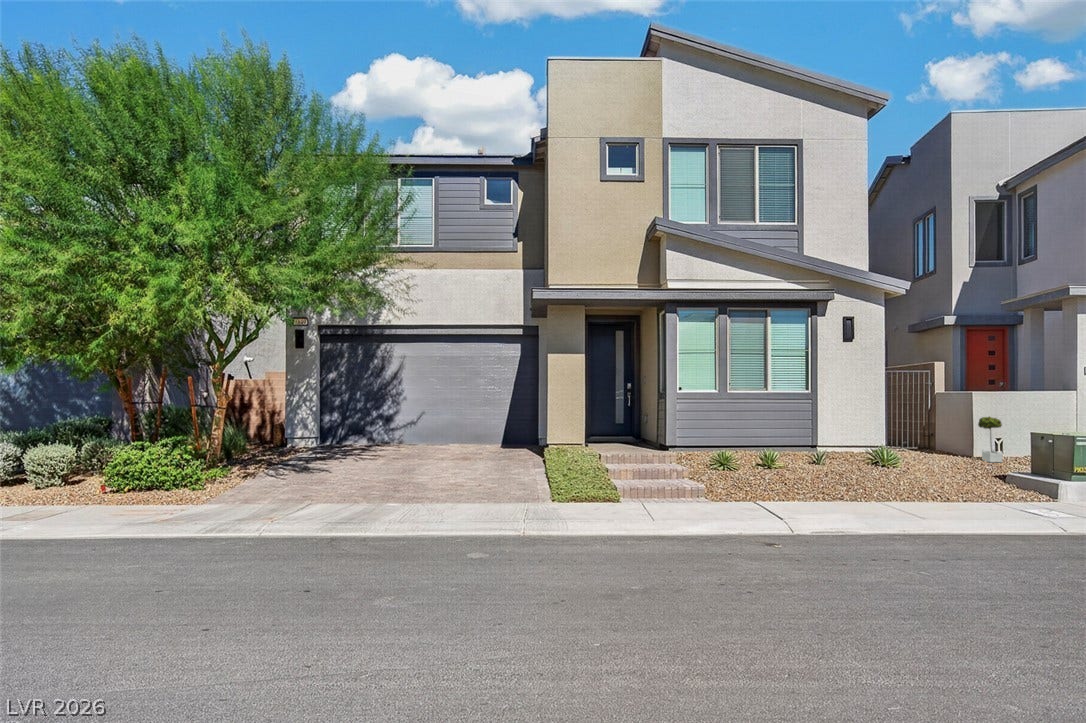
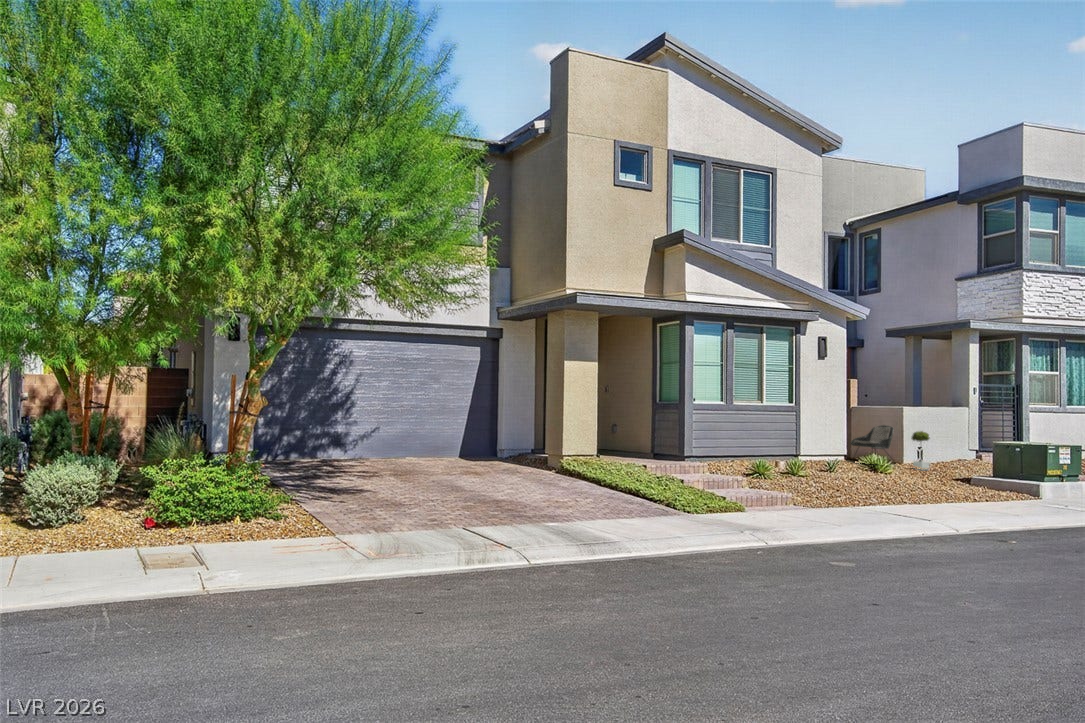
lounge chair: none [907,410,961,455] -> present [850,425,895,463]

